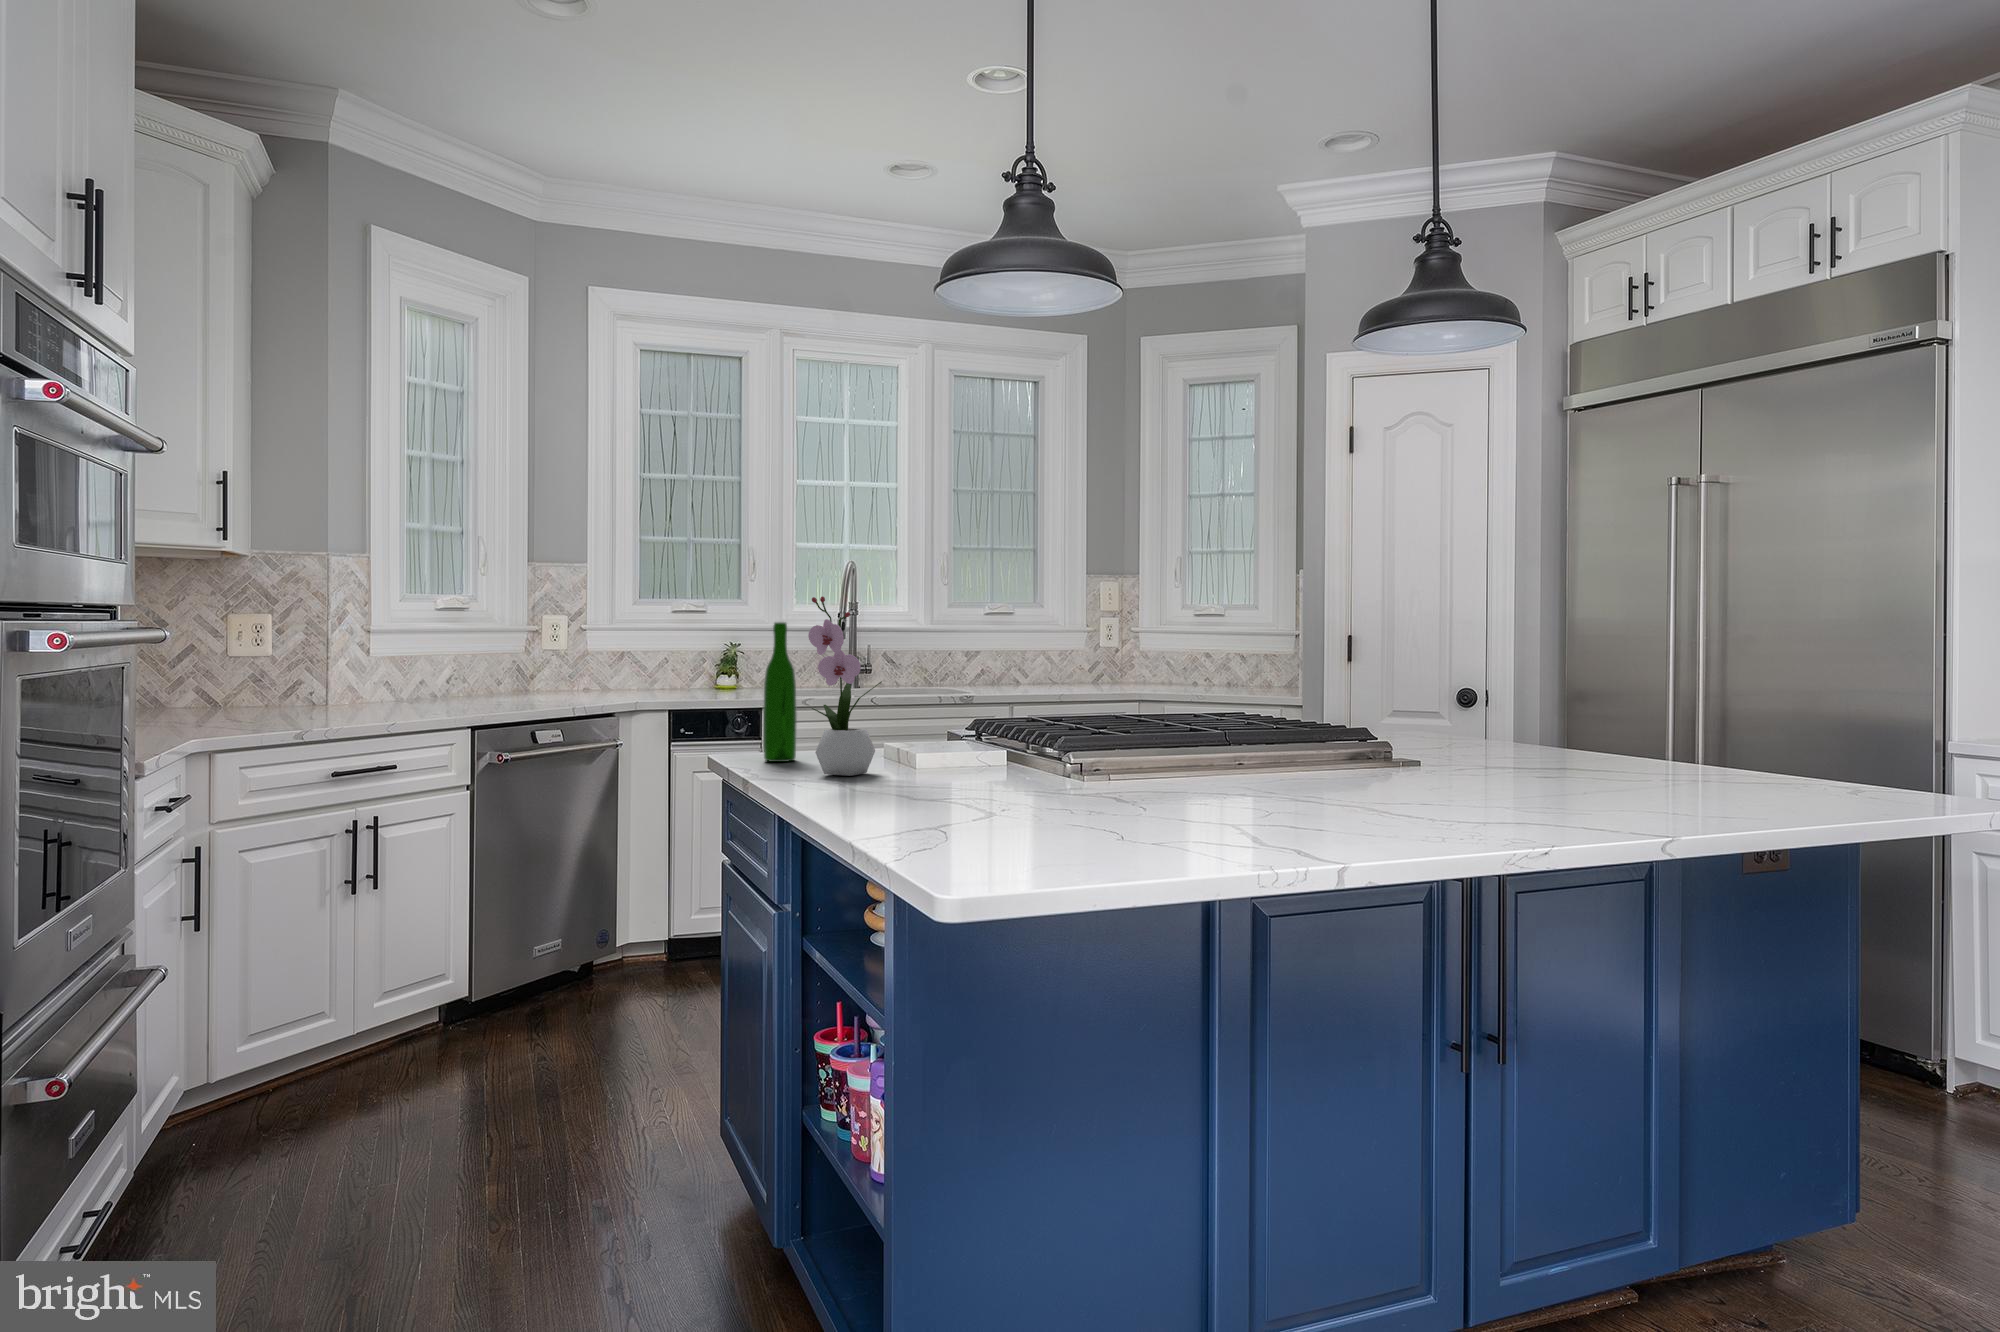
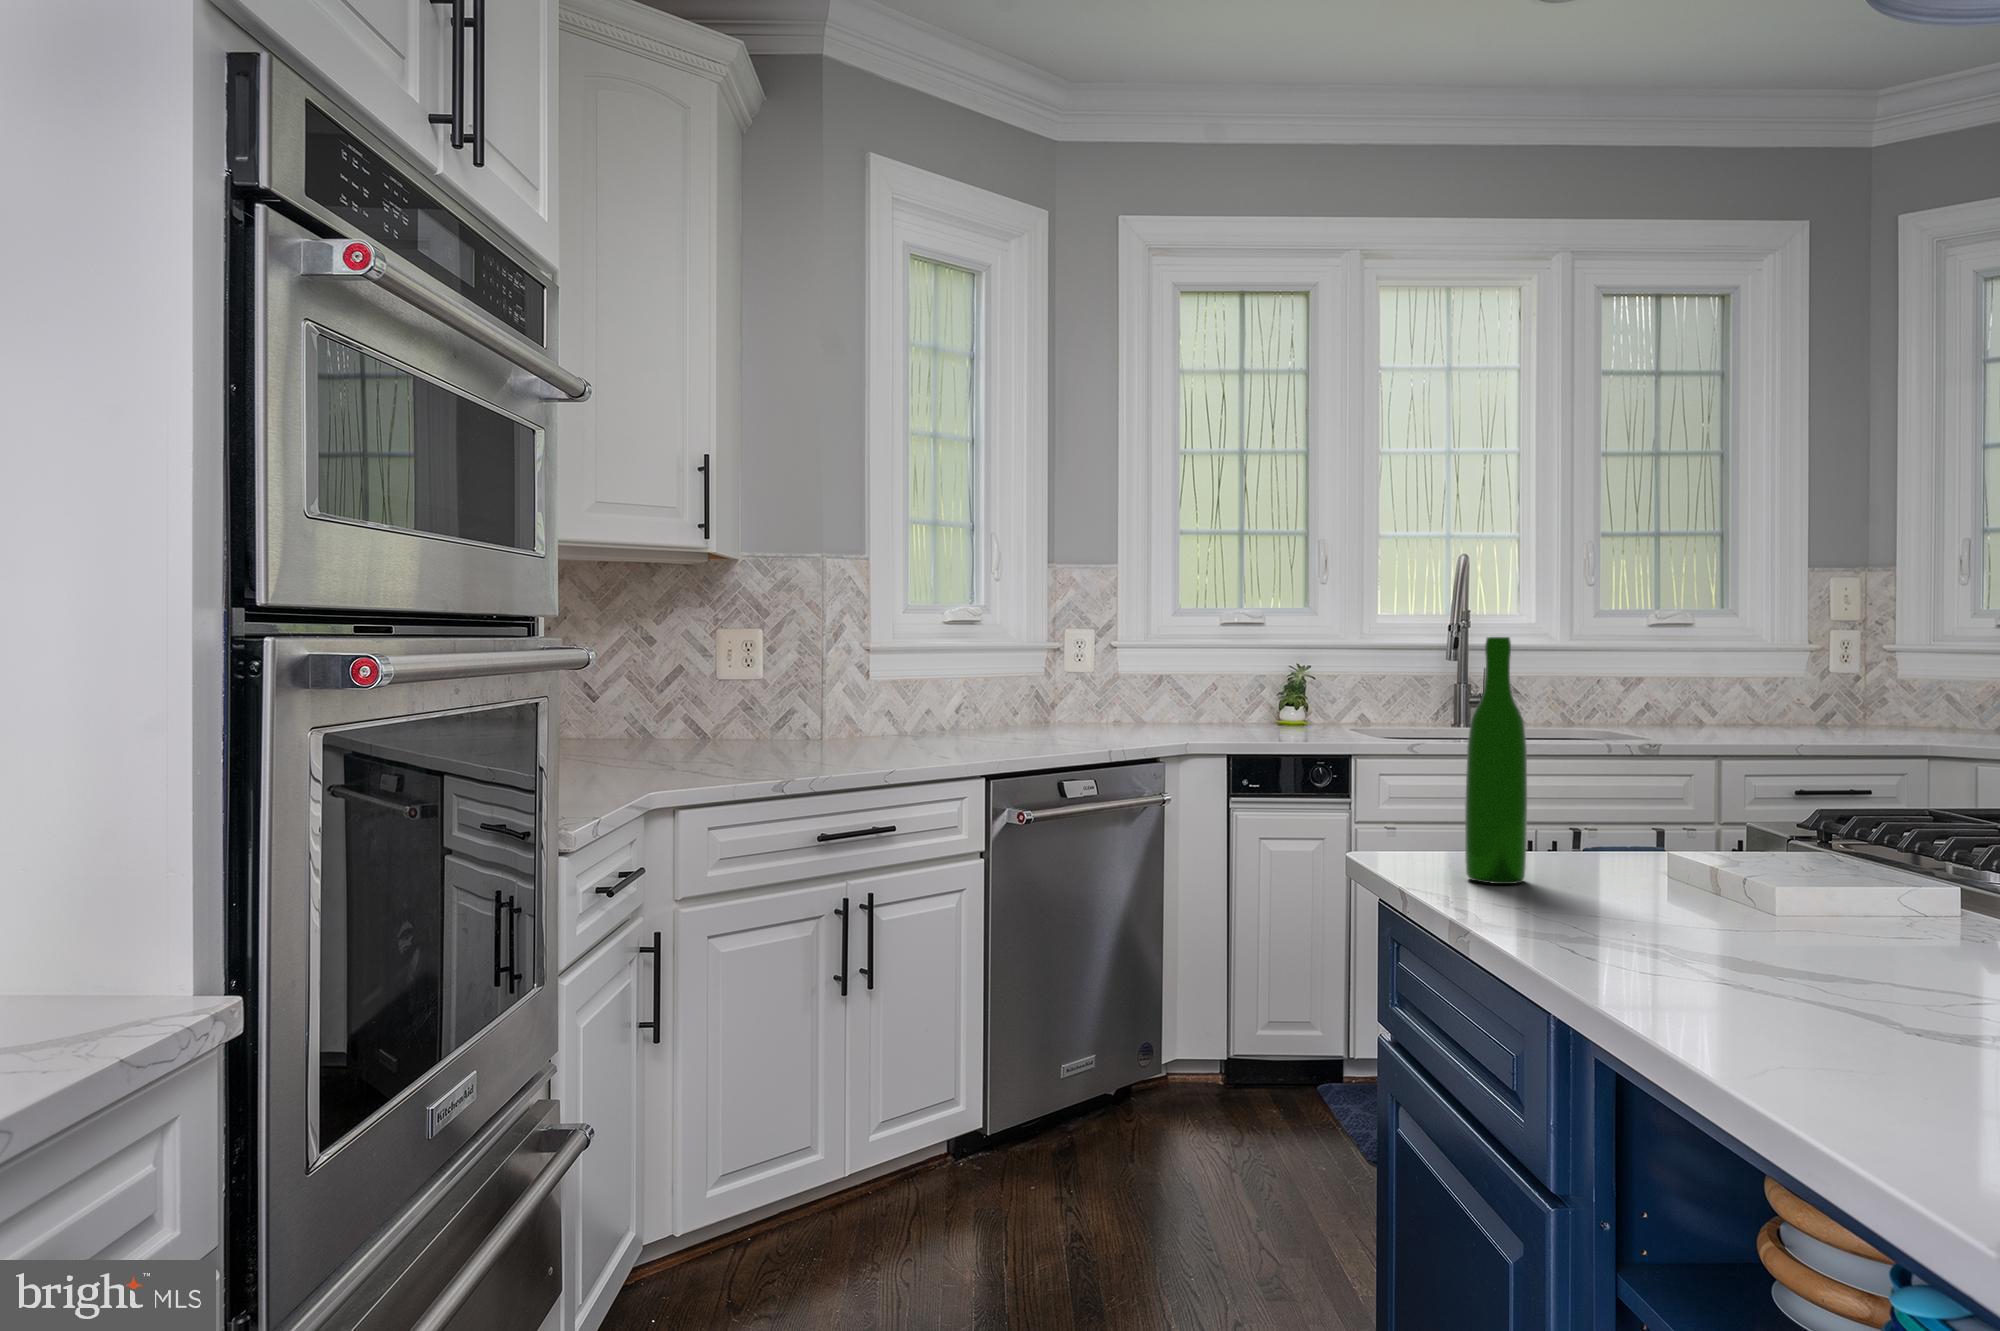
flower arrangement: present [808,596,882,776] -> none [1613,585,1756,944]

